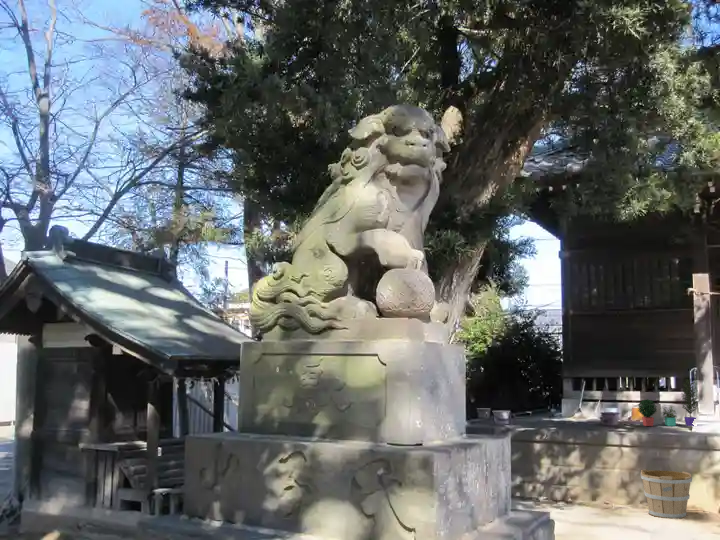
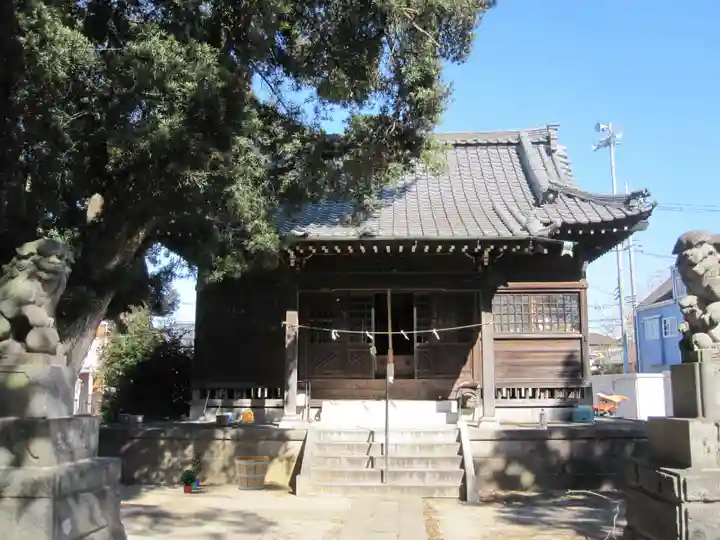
potted plant: present [638,379,699,426] -> present [180,447,203,493]

